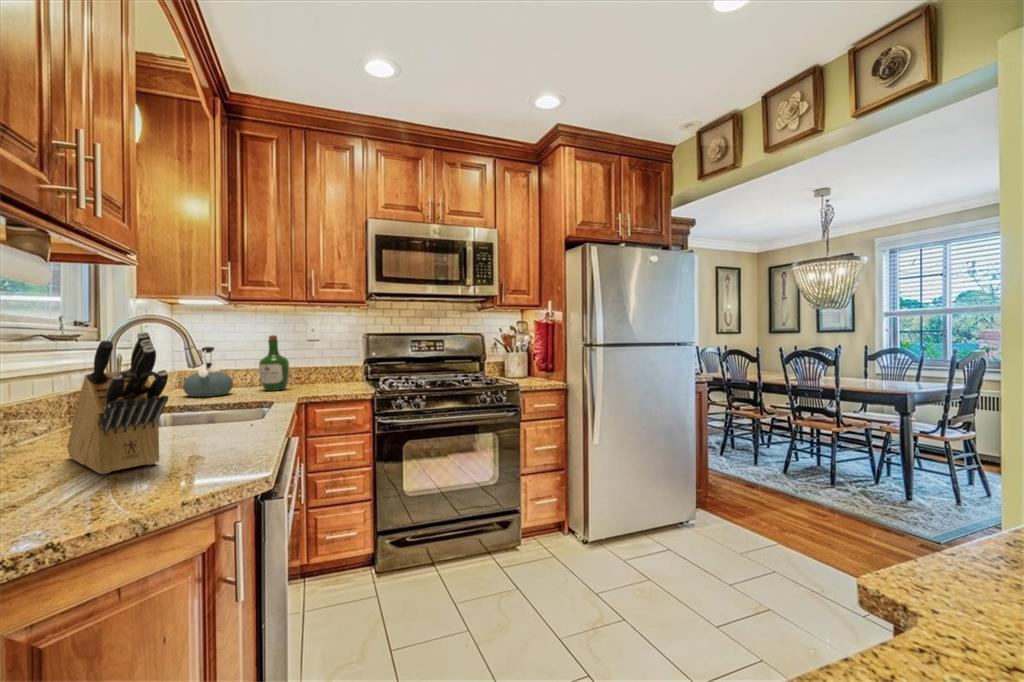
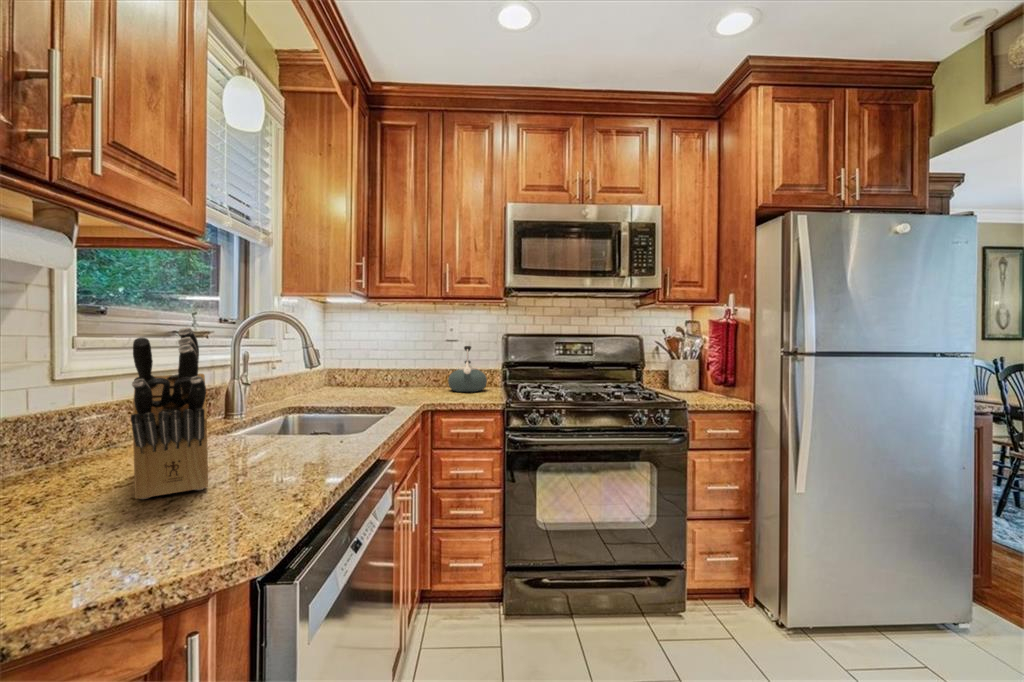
wine bottle: present [259,335,289,391] -> none [394,334,423,394]
kettle: present [183,347,233,397] -> present [448,346,487,392]

